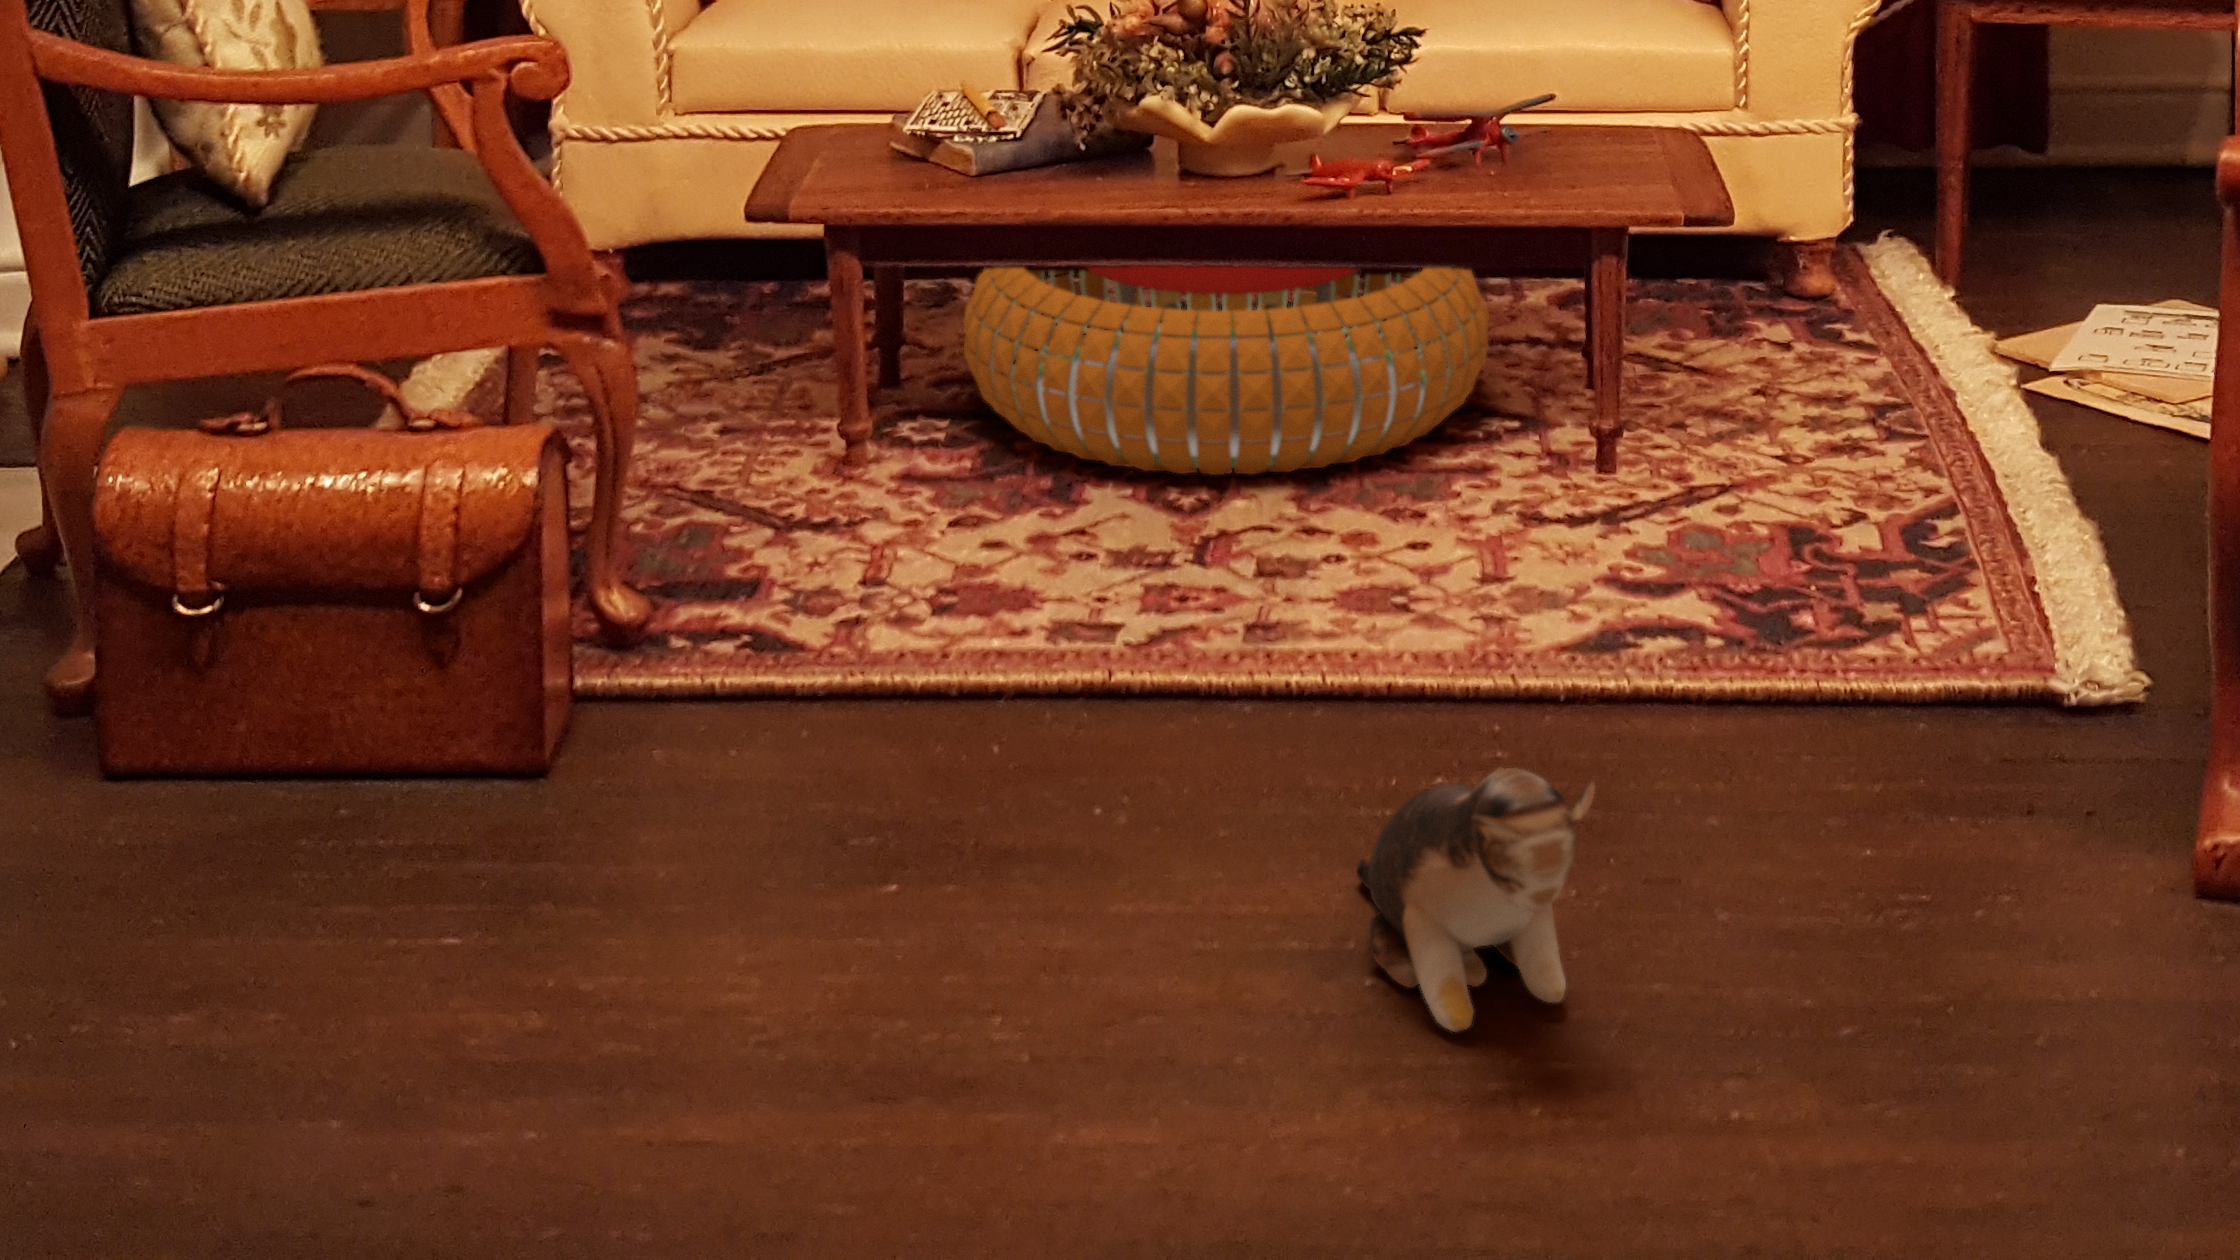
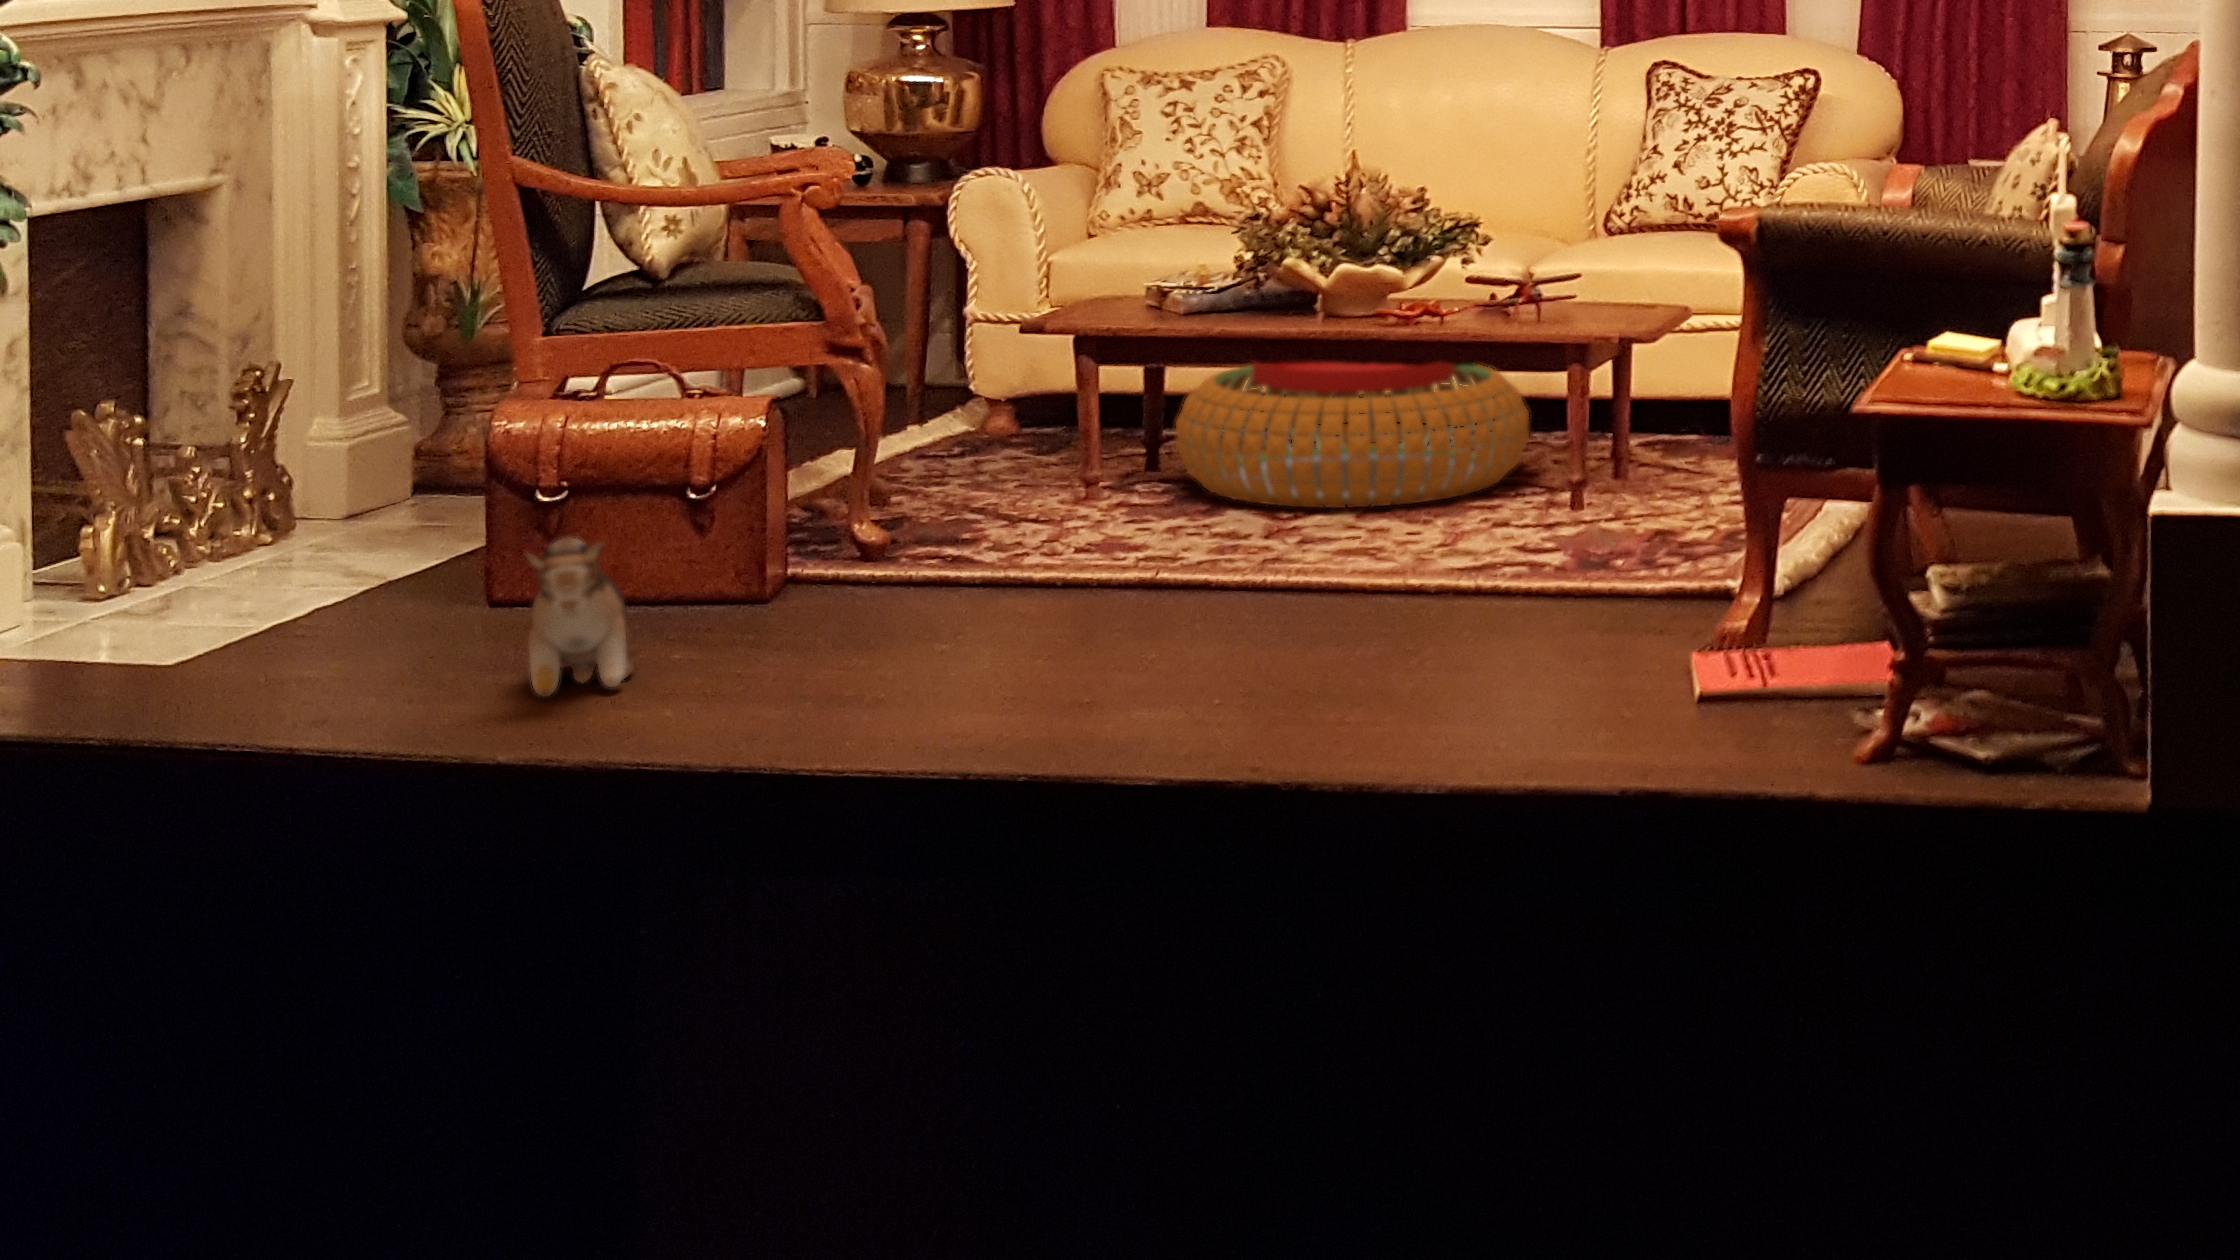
plush toy: present [1357,767,1595,1031] -> present [525,538,636,697]

